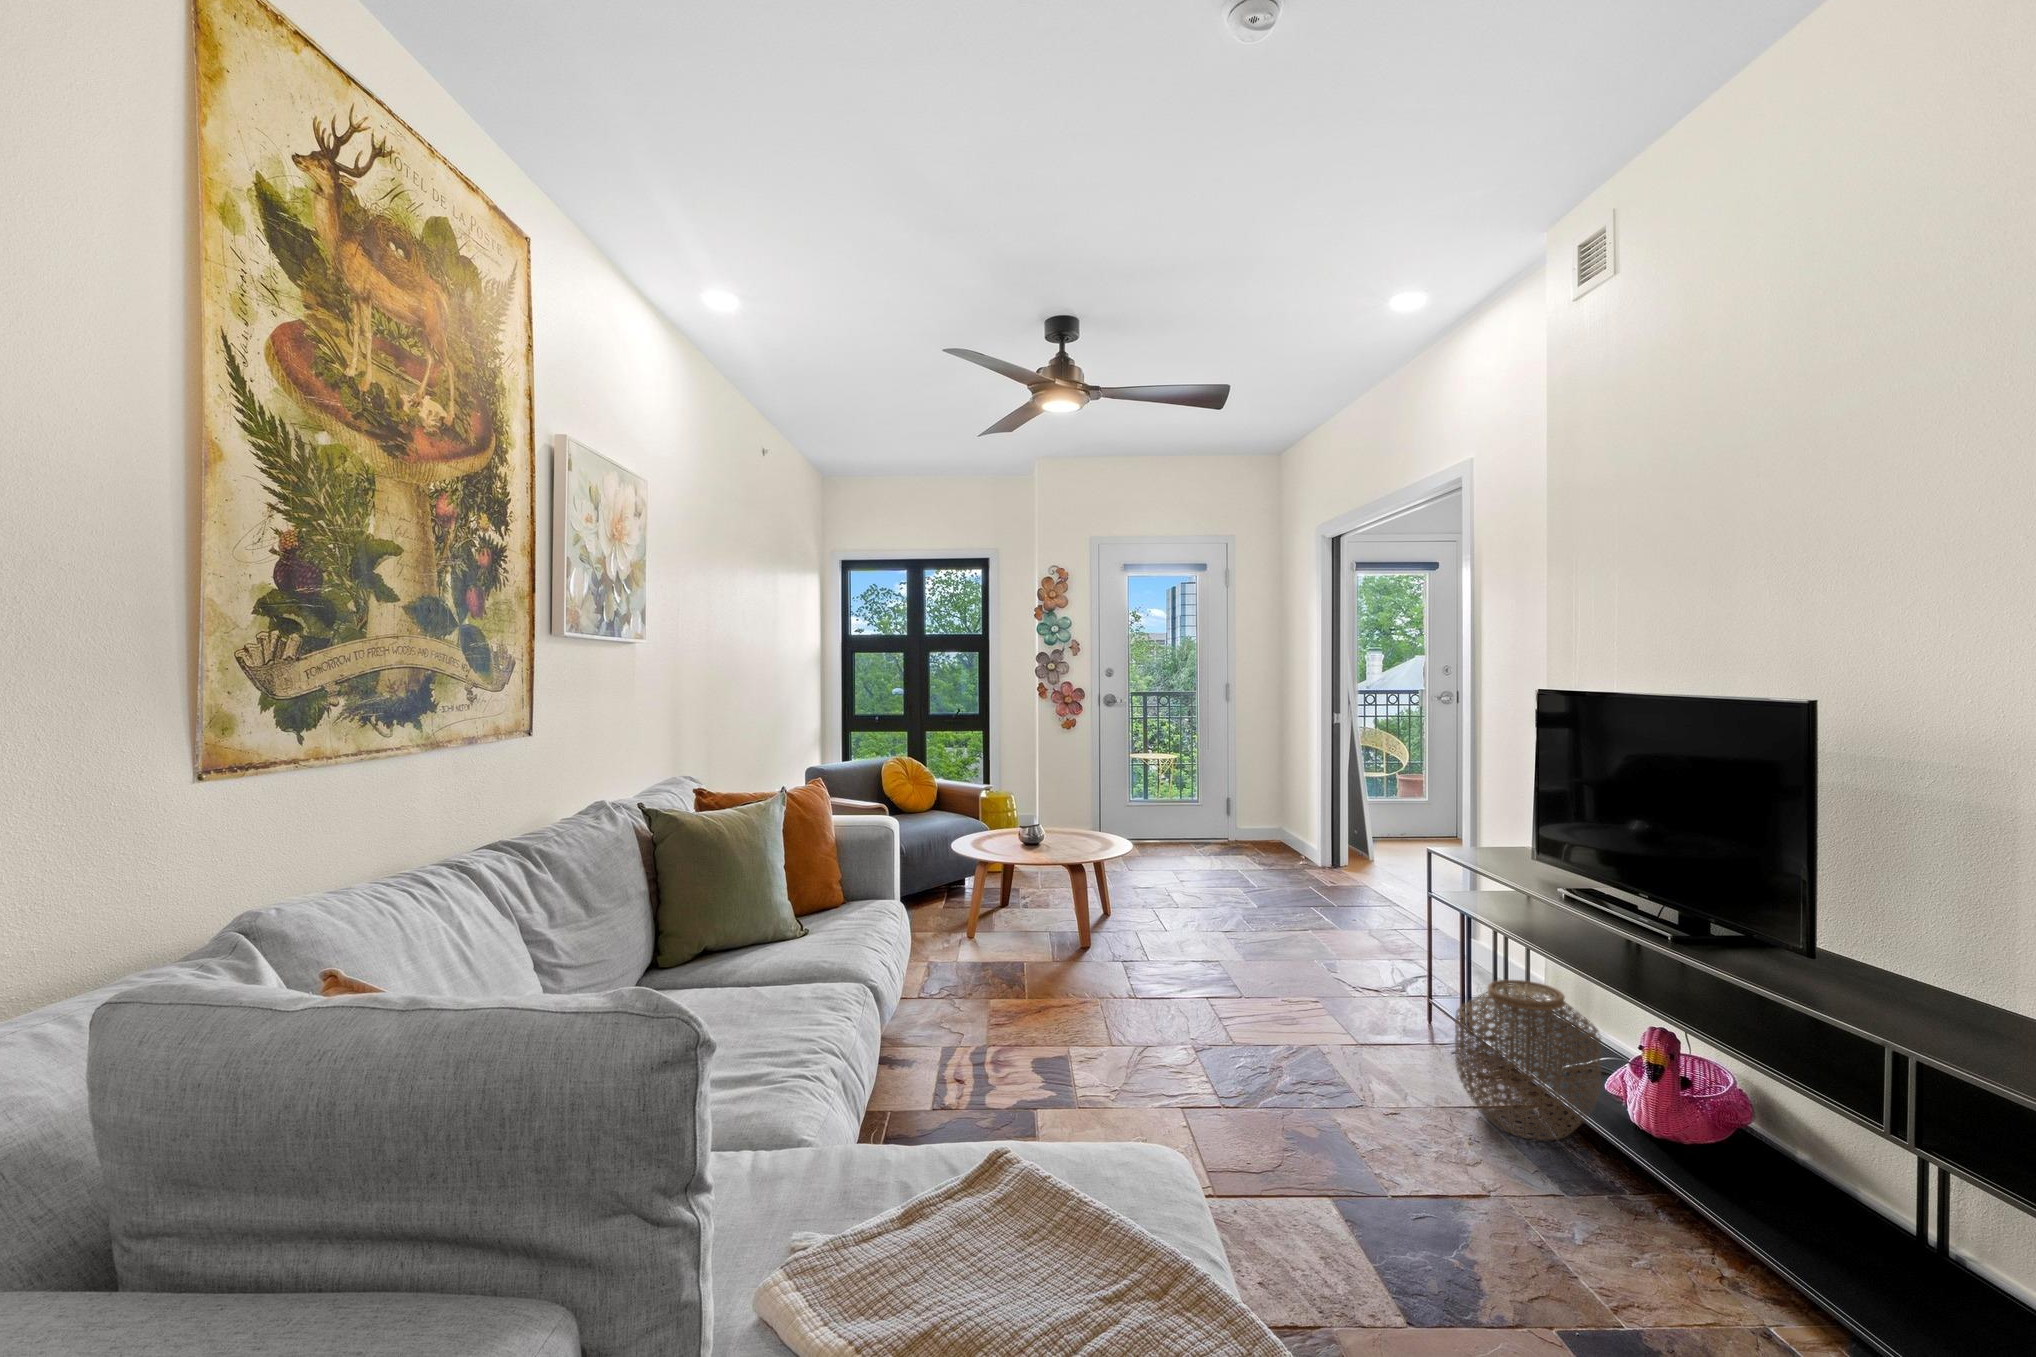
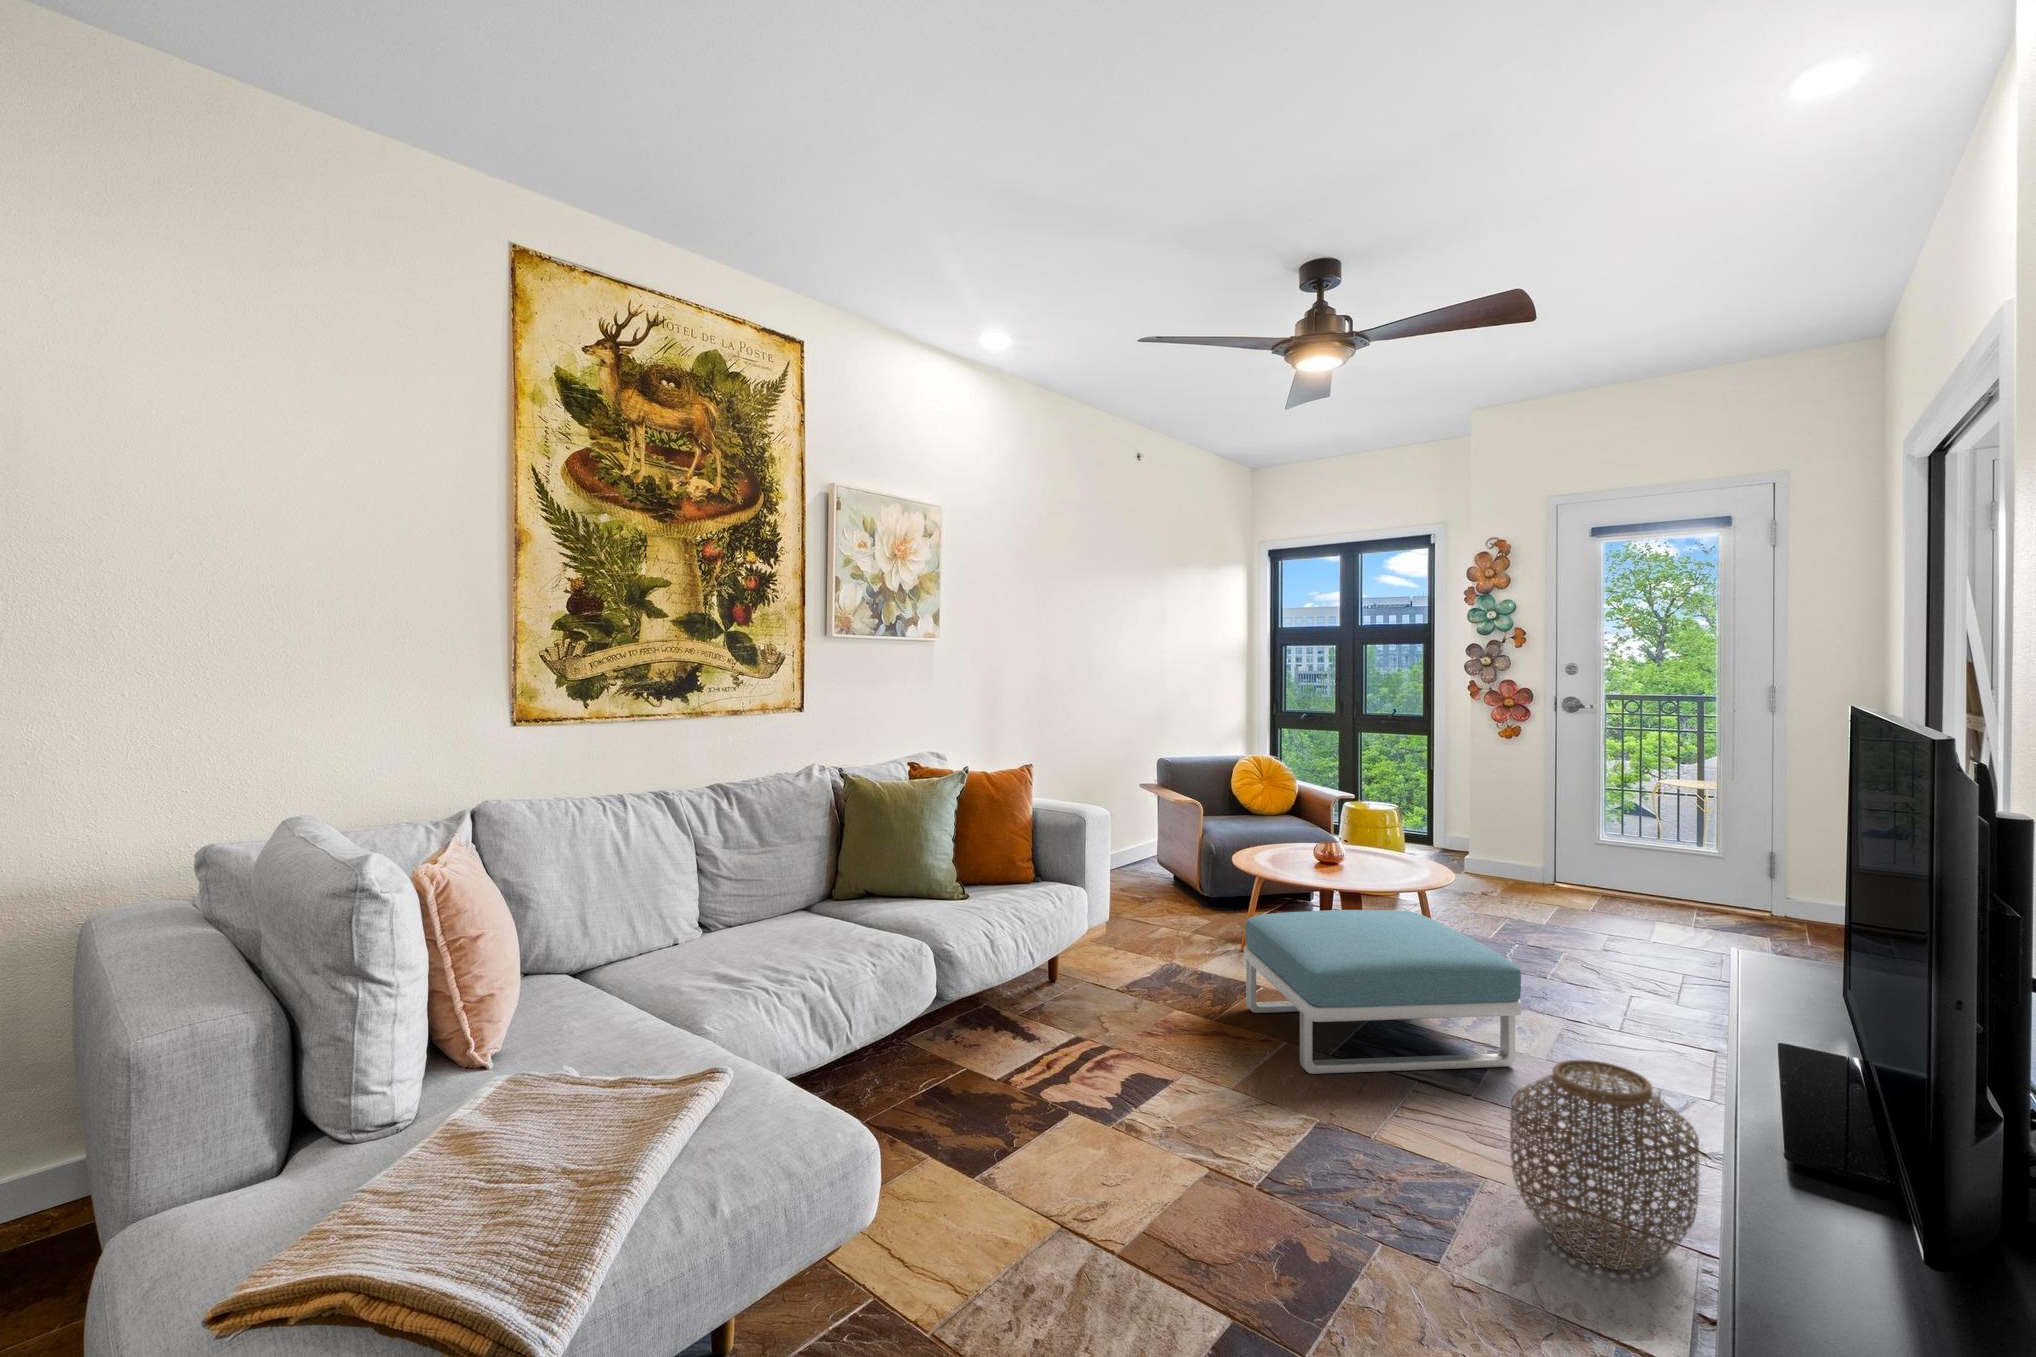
footstool: none [1058,890,1313,1053] -> present [1244,910,1521,1074]

